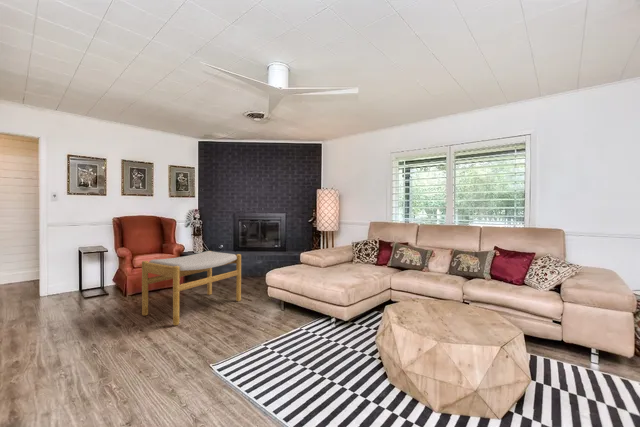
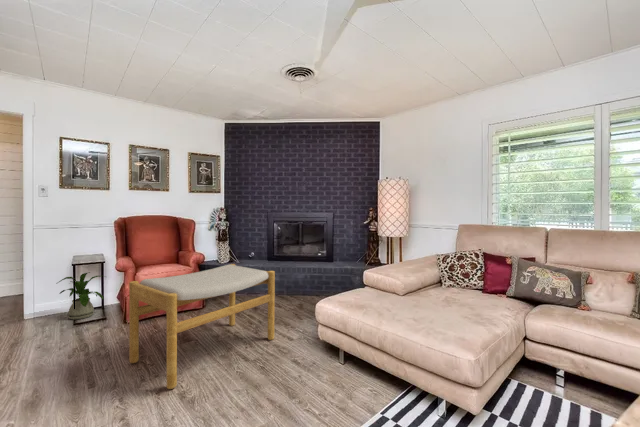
house plant: none [69,259,108,295] -> present [59,272,104,320]

